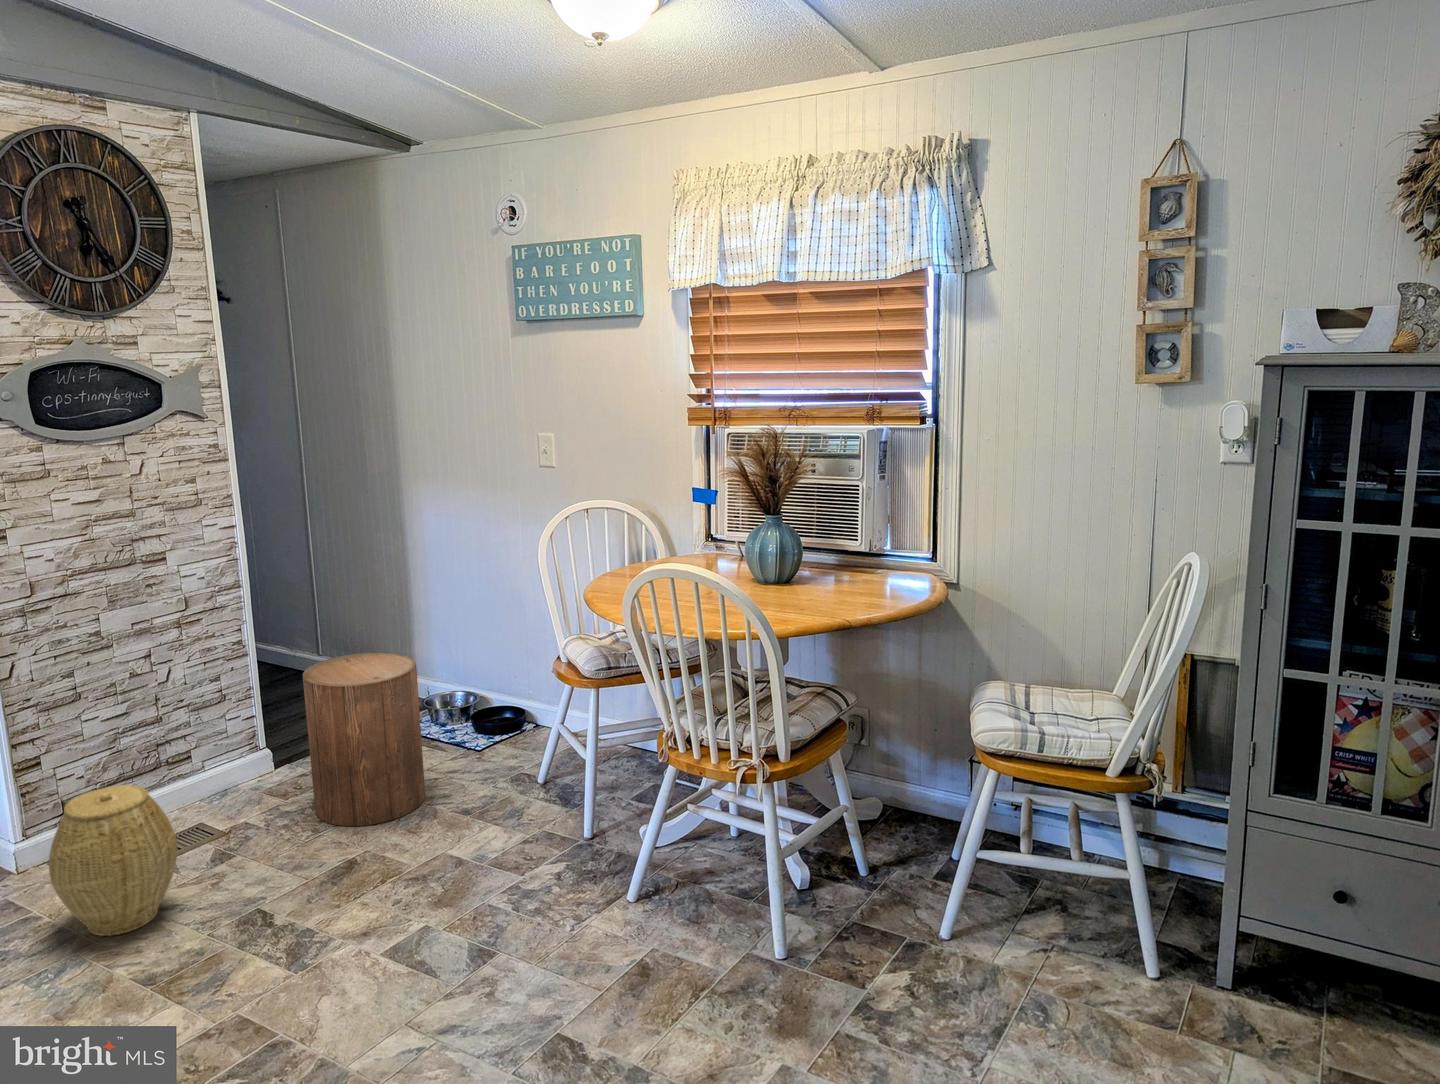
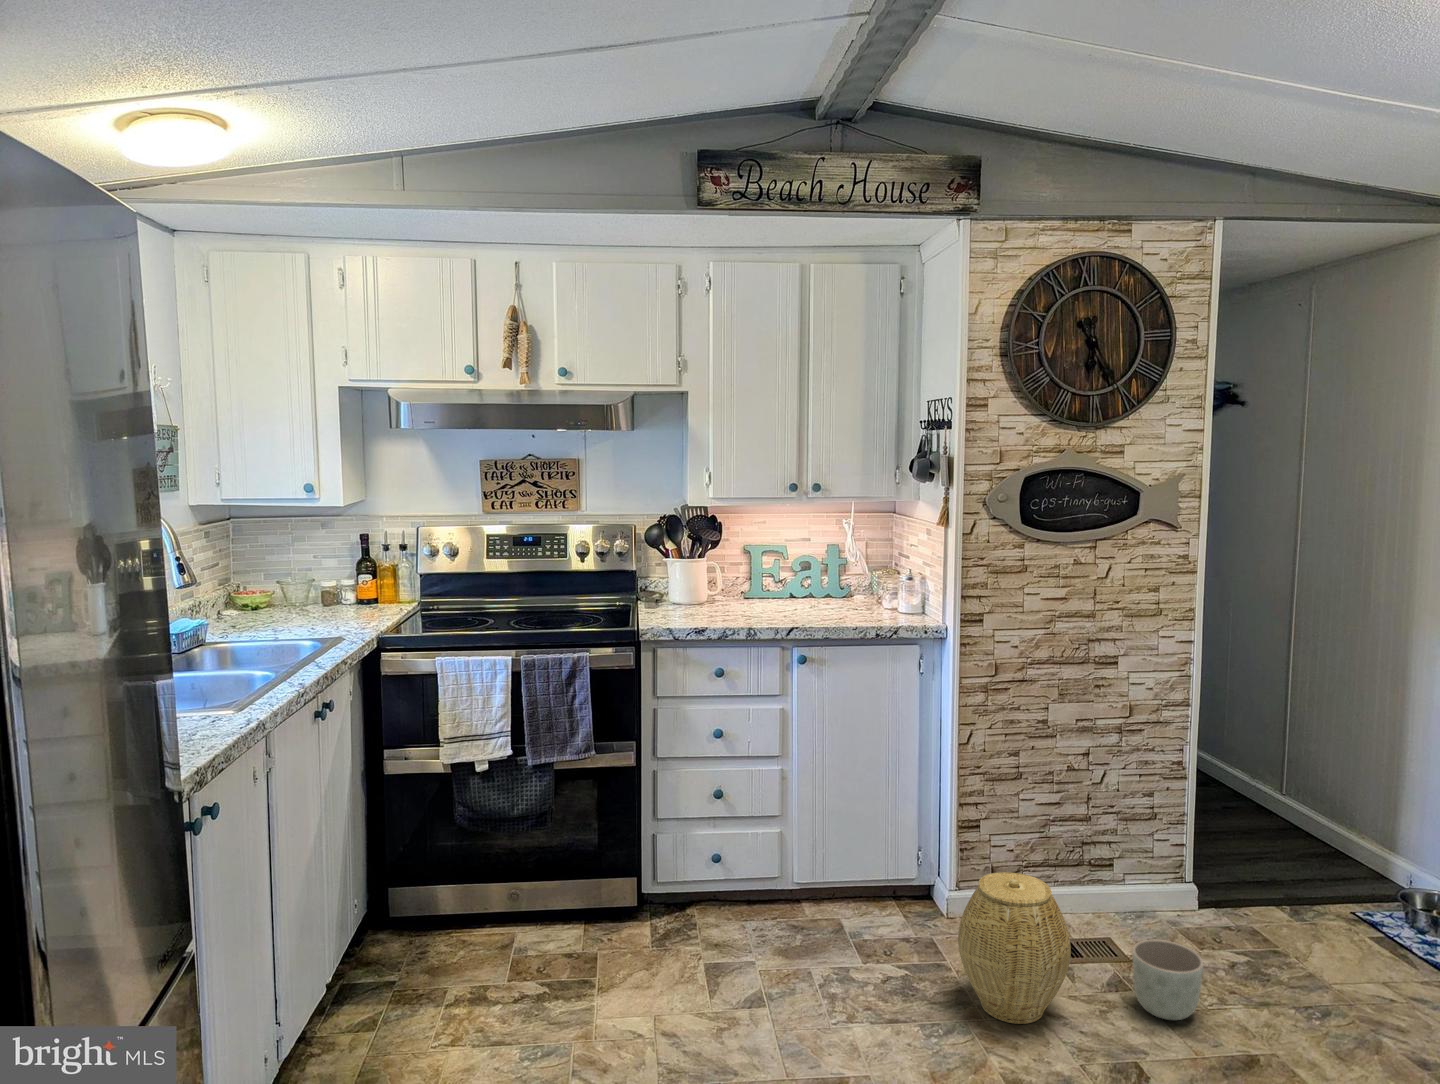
stool: present [303,652,425,826] -> none [1229,810,1385,1031]
planter: none [233,797,298,866] -> present [1132,940,1204,1020]

